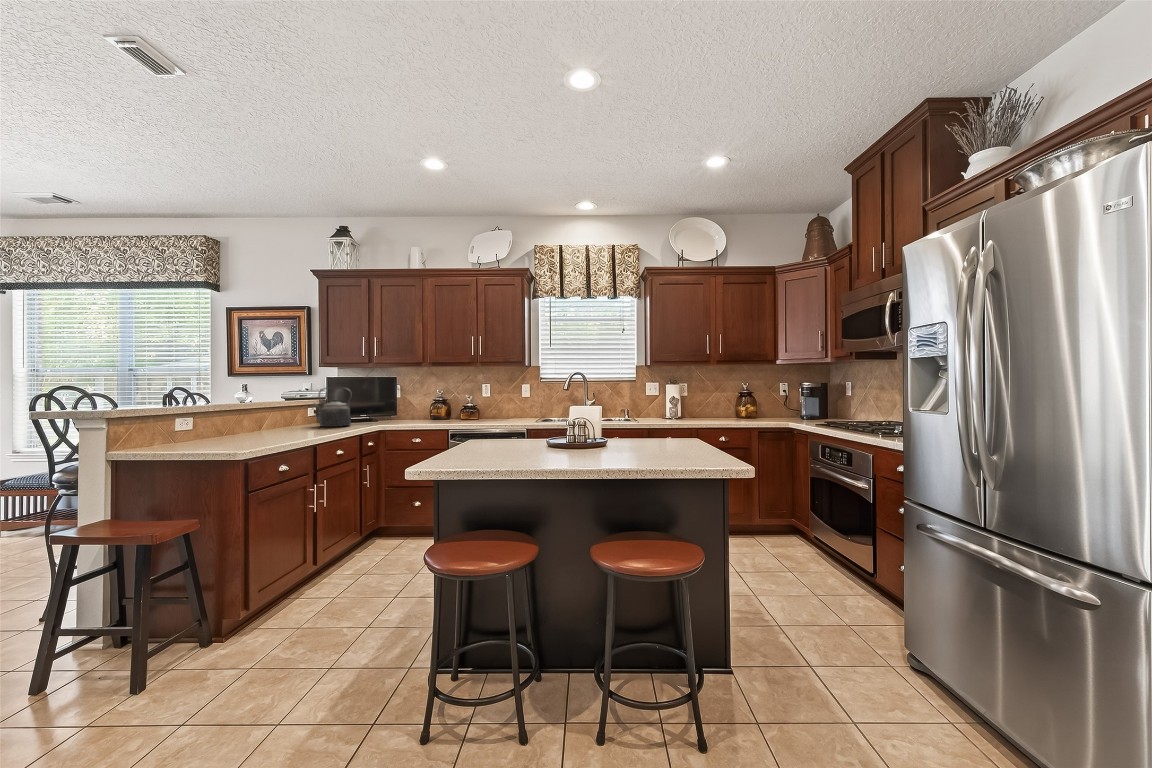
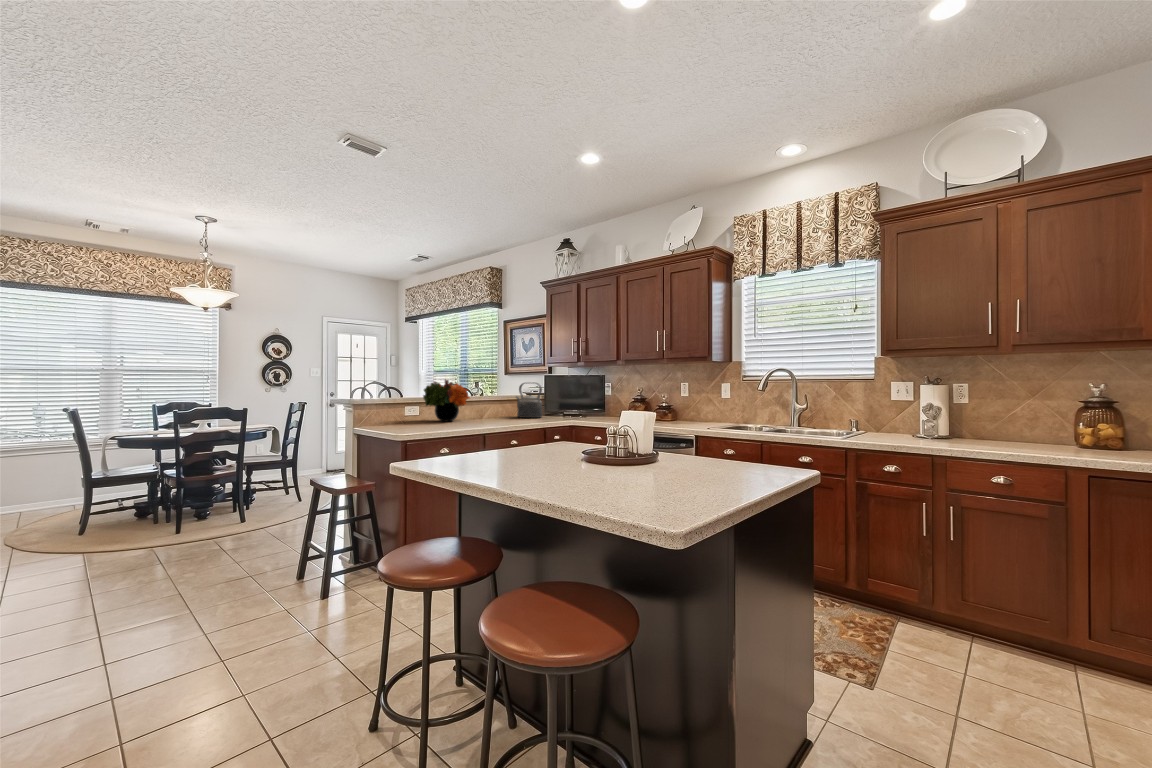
flower arrangement: none [237,387,302,437] -> present [423,380,470,421]

